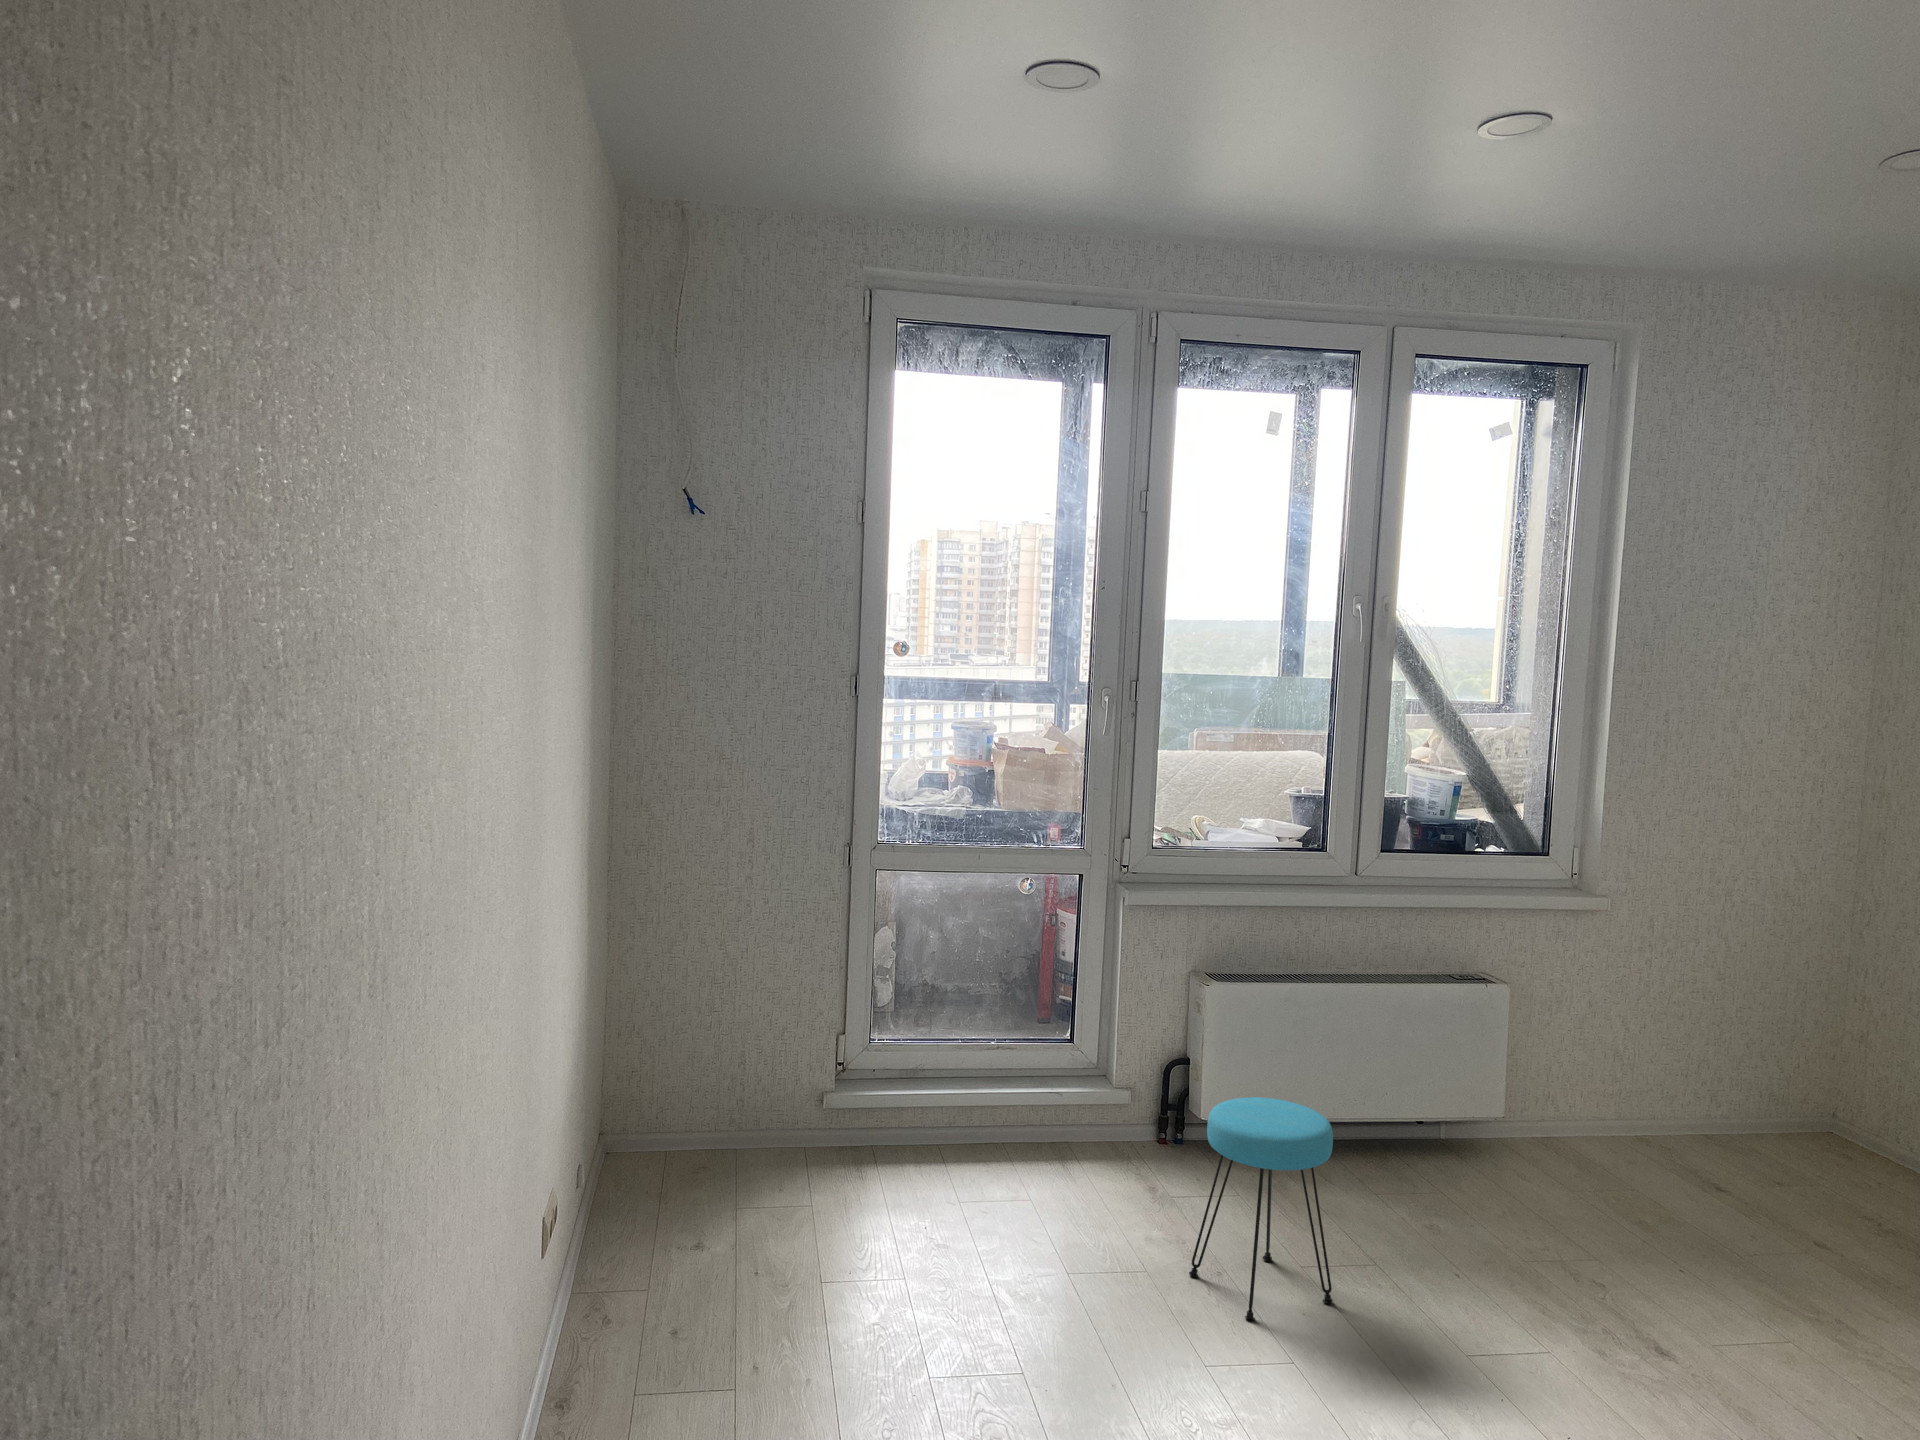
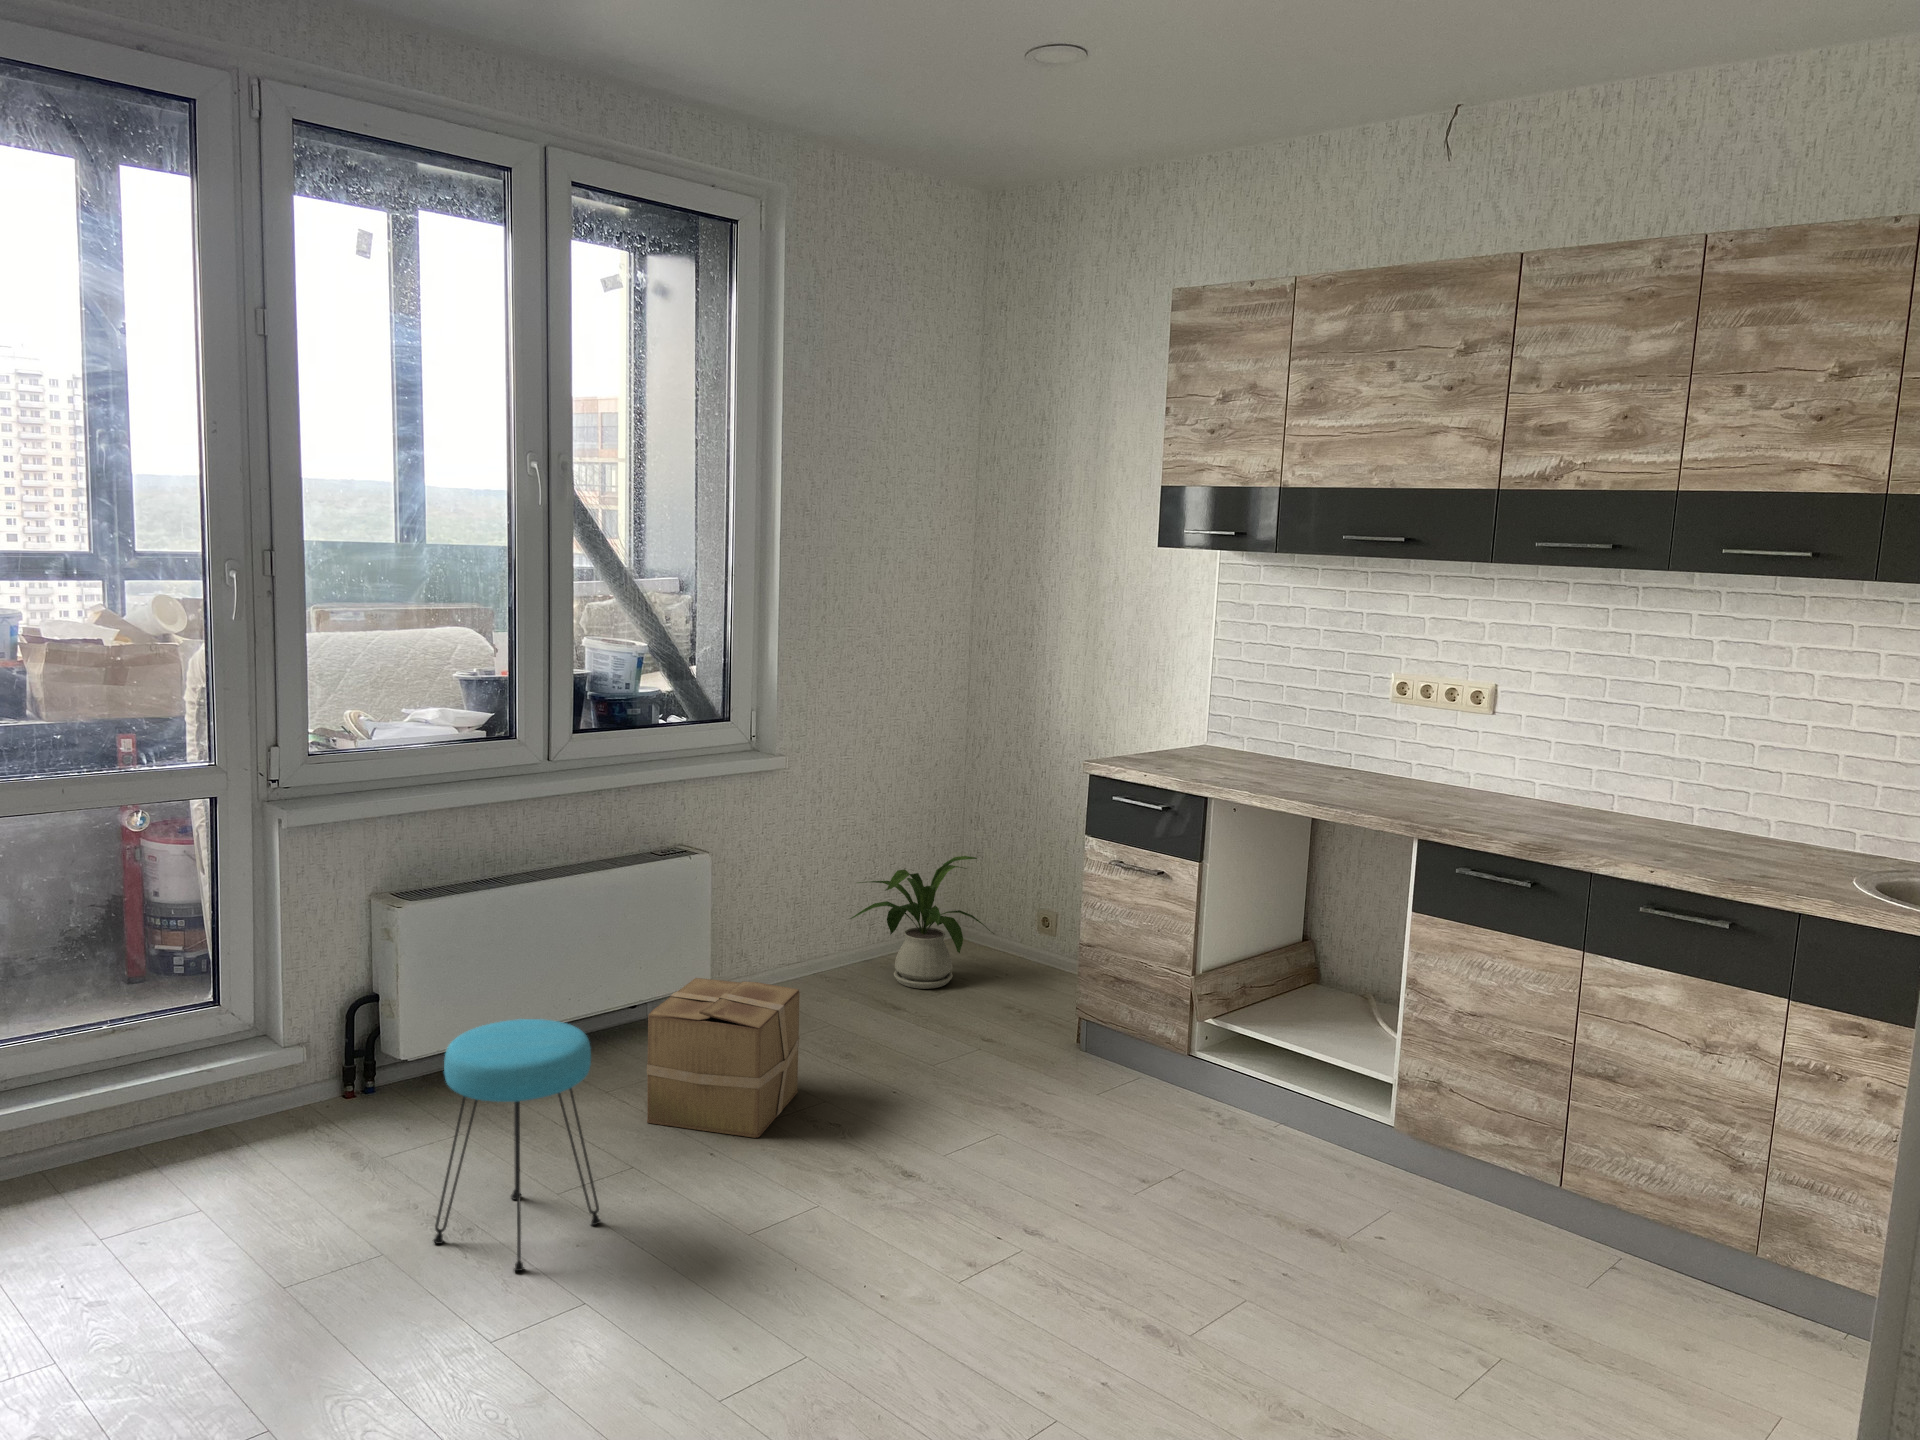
house plant: none [1679,1035,1865,1180] -> present [850,856,993,989]
cardboard box: none [1406,1103,1578,1274] -> present [647,978,800,1138]

